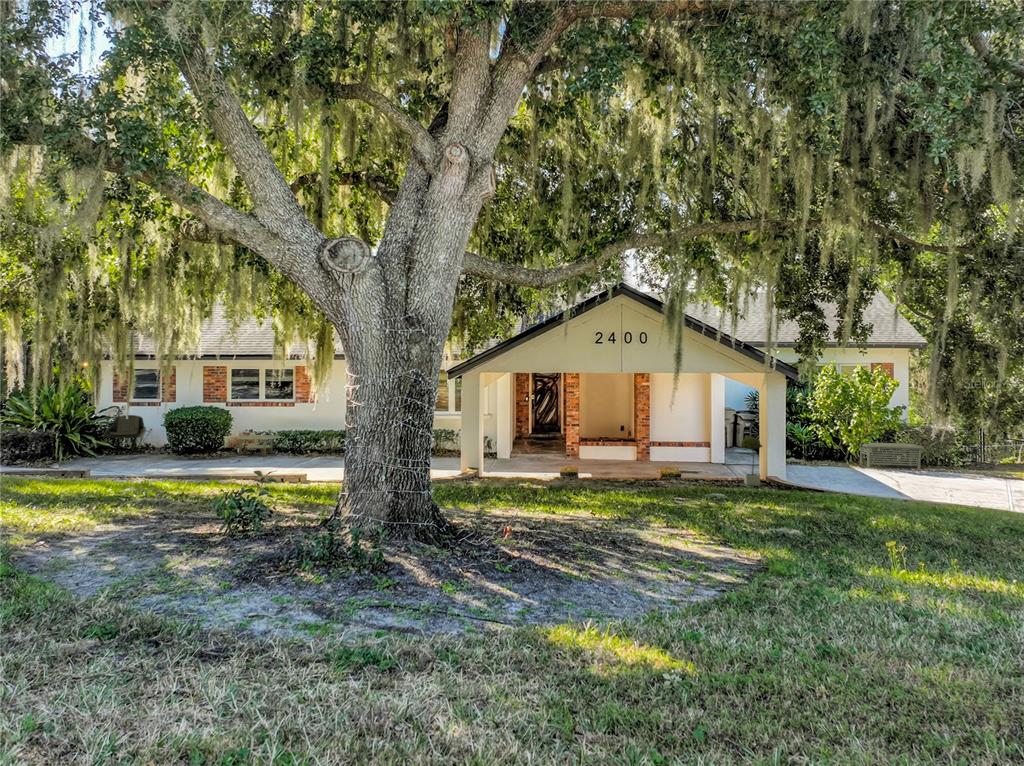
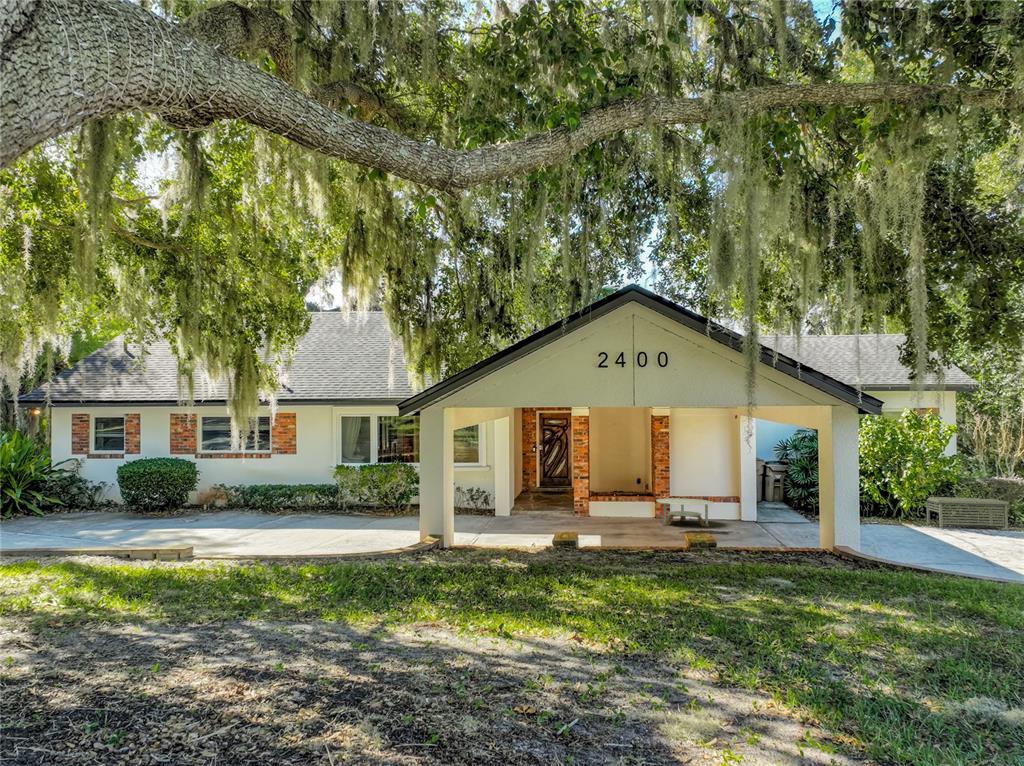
lounge chair: present [105,415,145,455] -> none [51,468,102,513]
round table: present [236,435,281,457] -> present [656,498,713,527]
potted tree: present [742,436,762,486] -> none [796,489,825,557]

